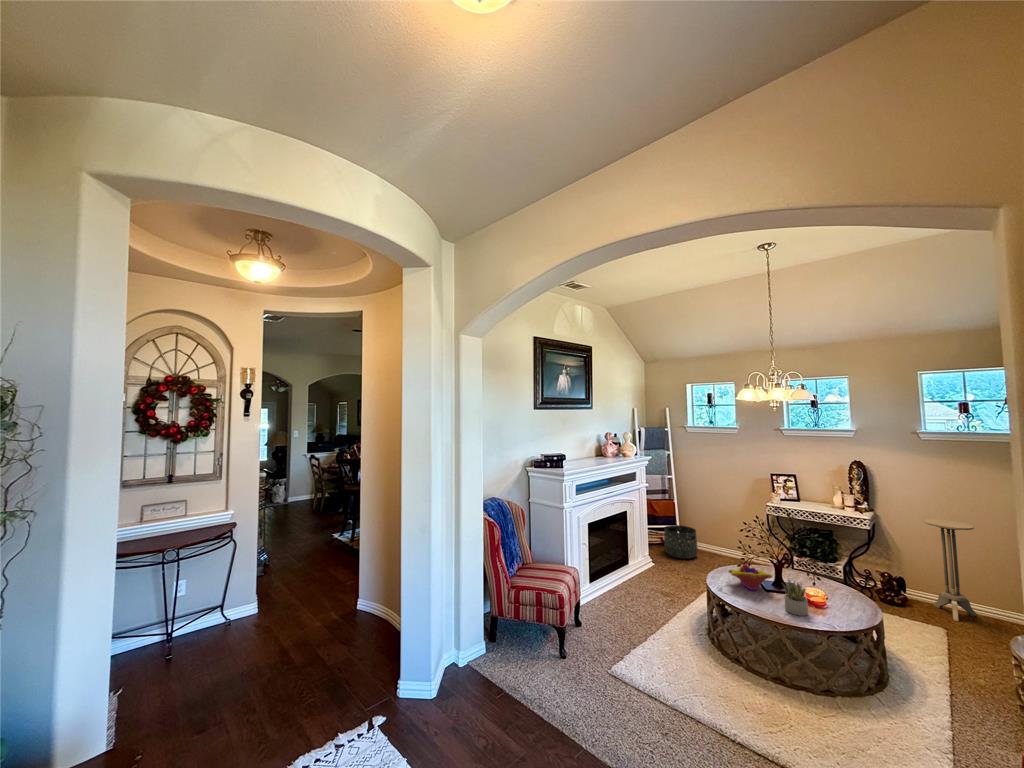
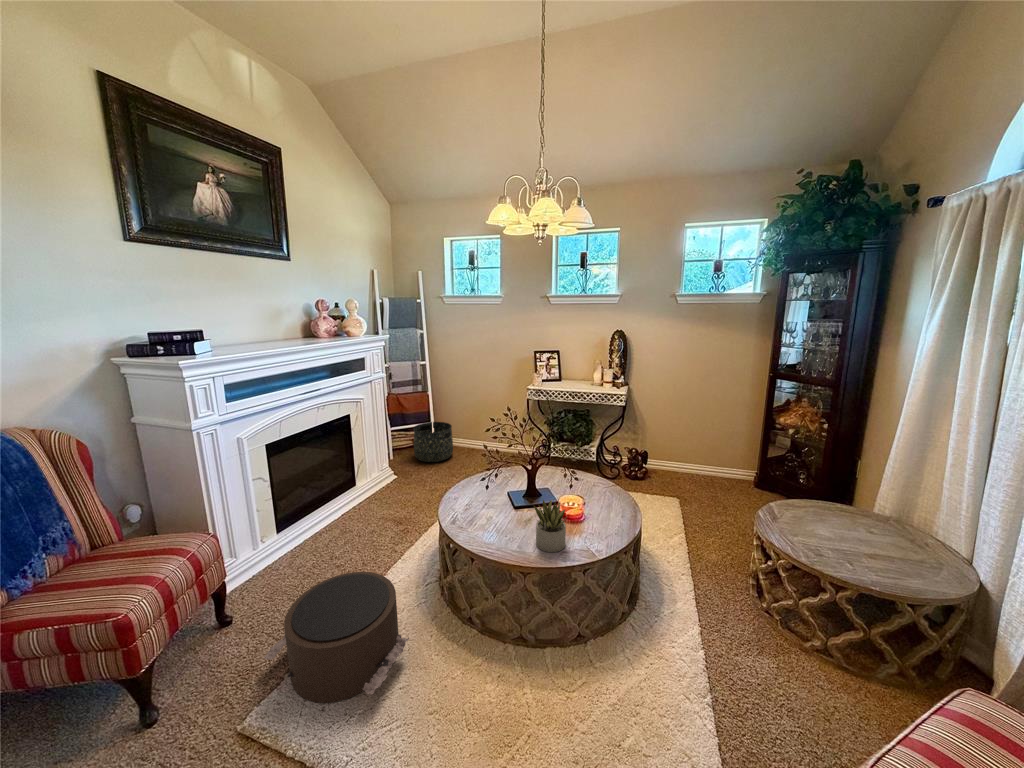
side table: present [924,519,976,621] -> none [667,388,711,486]
decorative bowl: present [729,564,772,590] -> none [466,478,524,516]
pouf: none [616,606,699,671] -> present [264,572,409,703]

